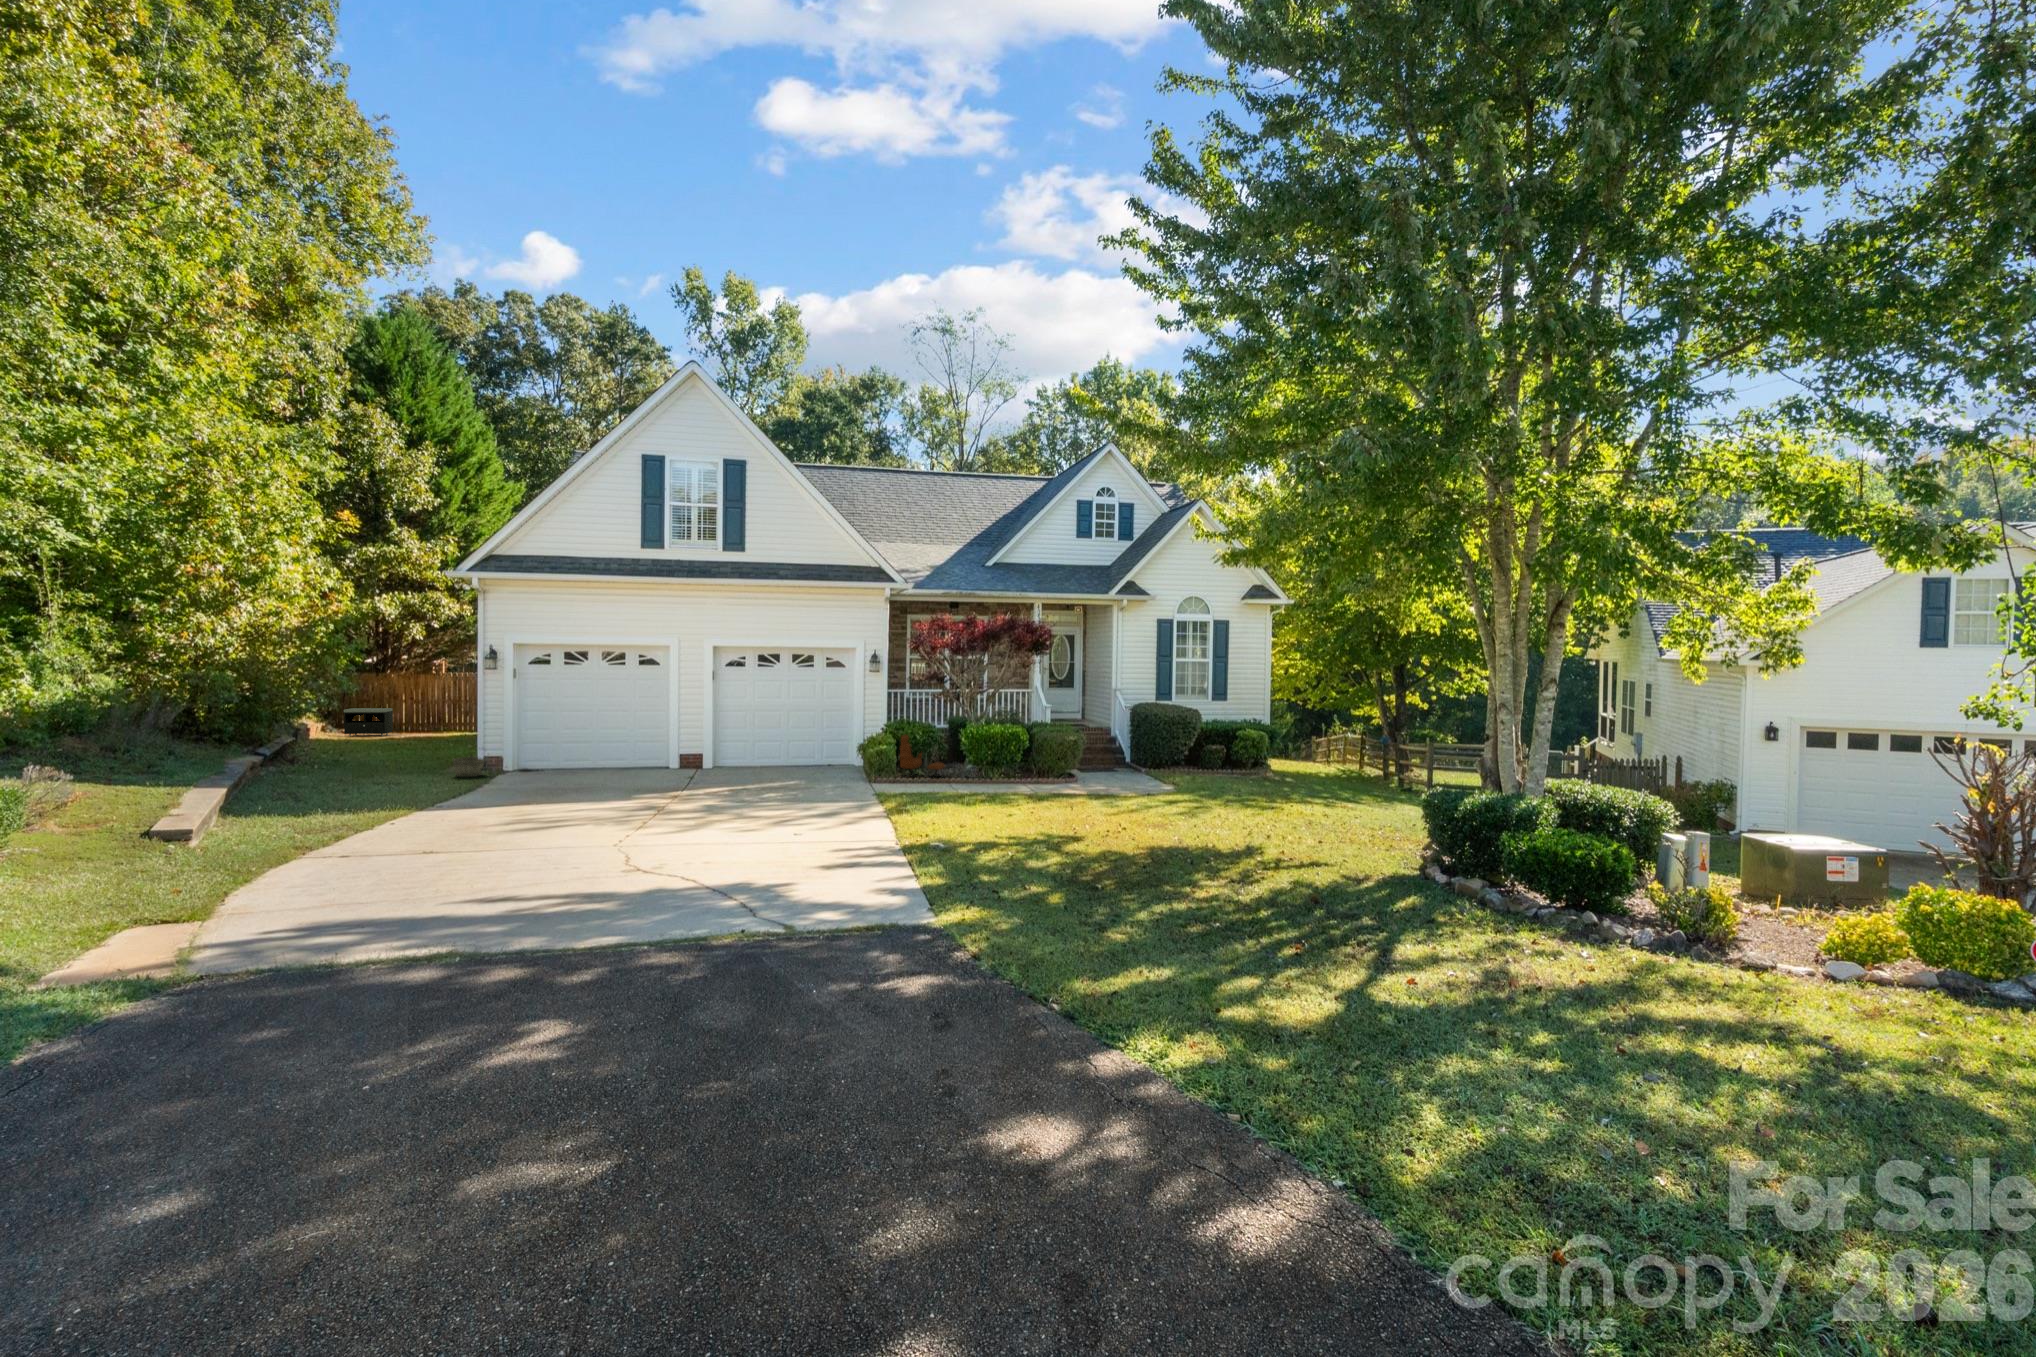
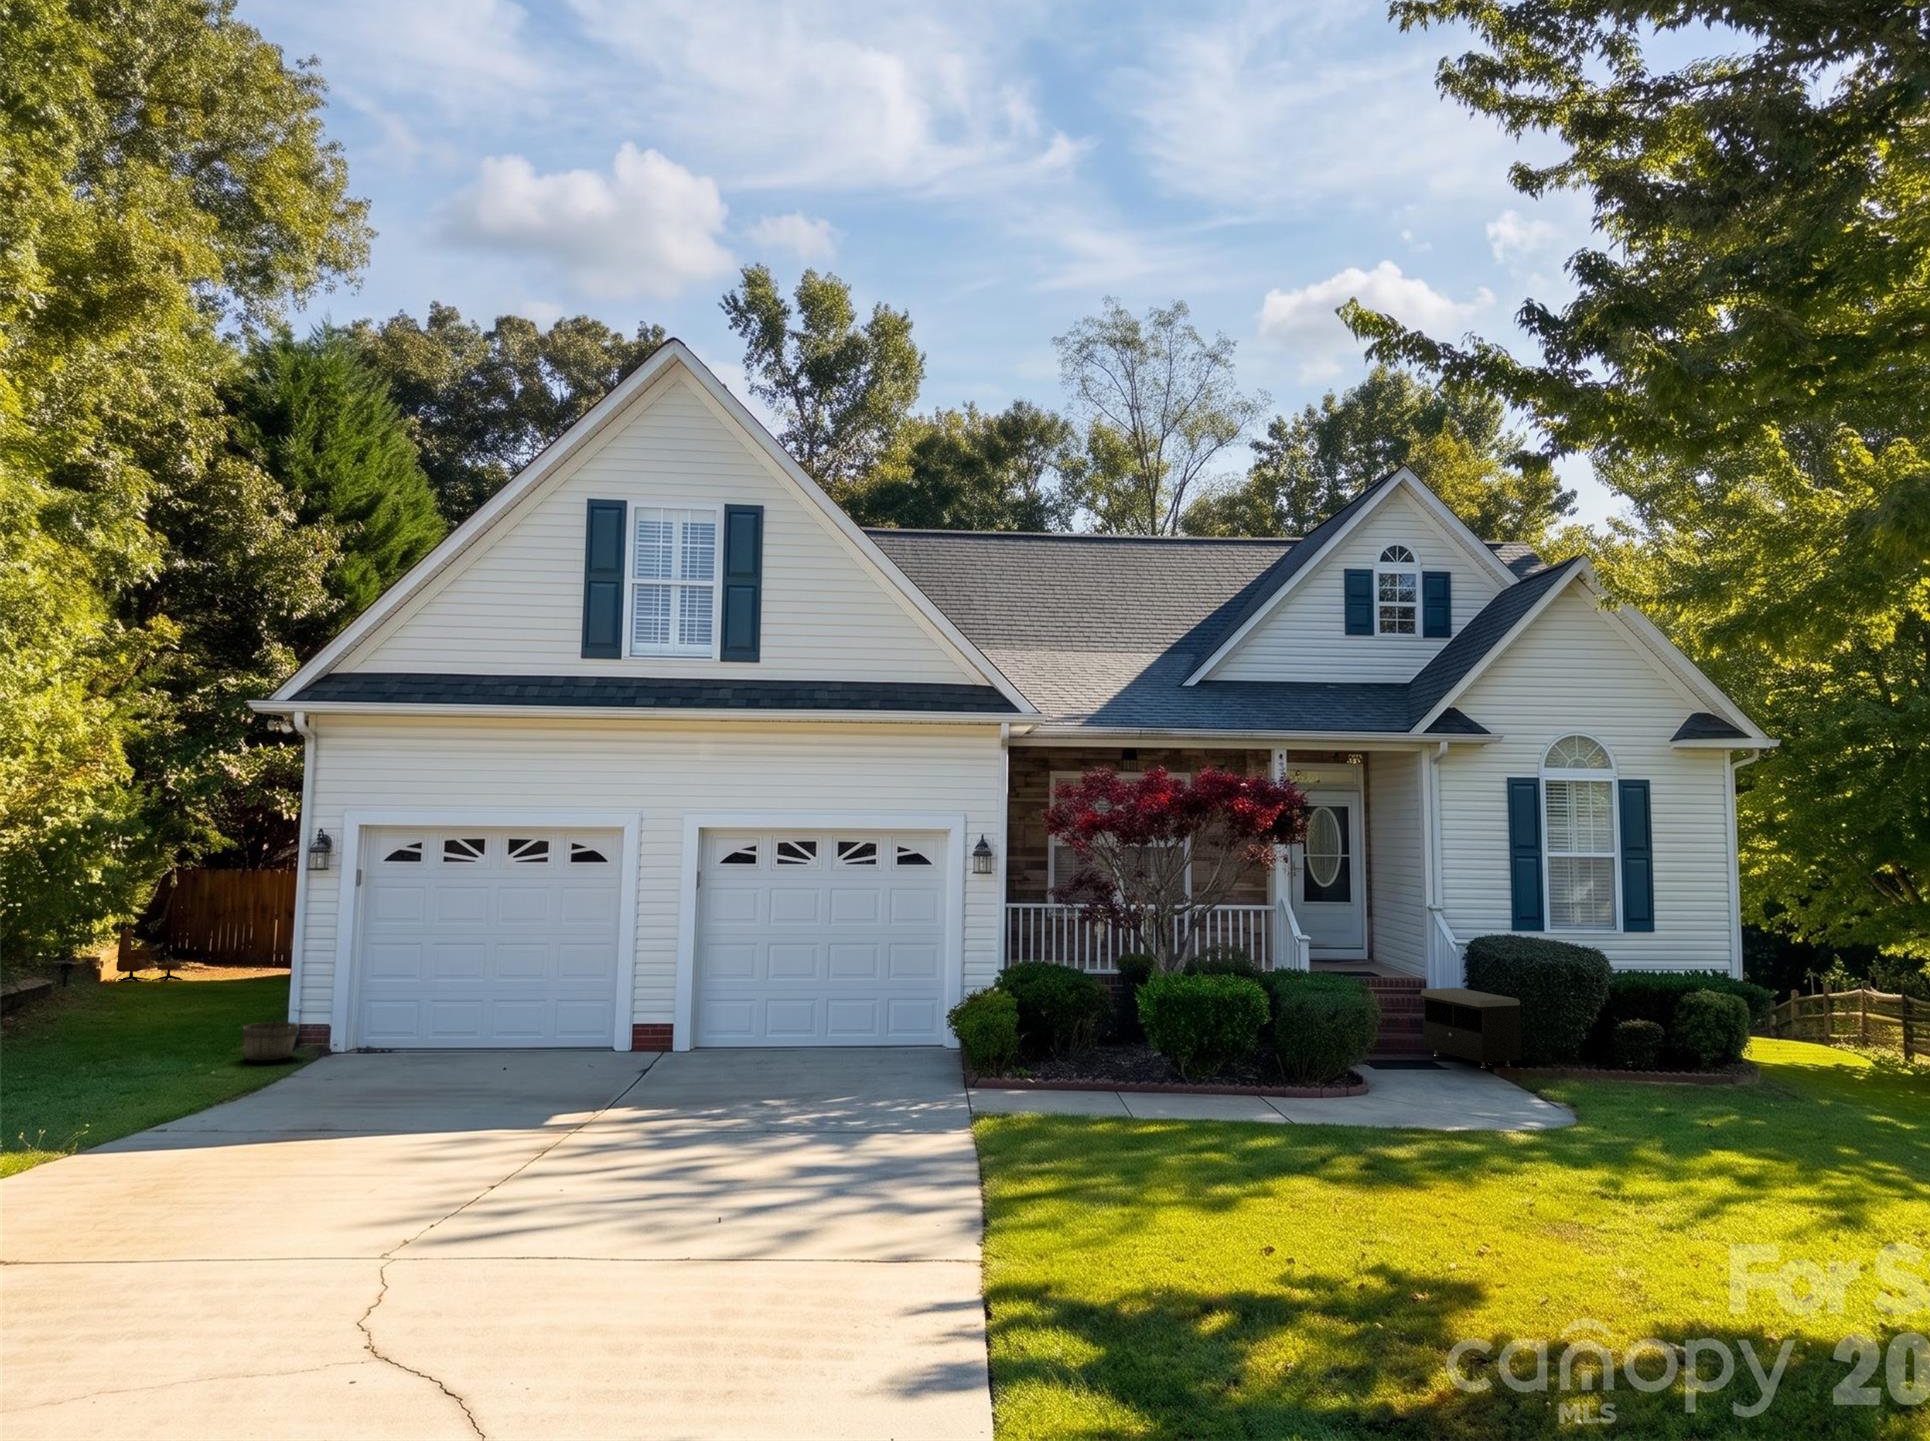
storage bench: present [344,708,393,737] -> present [1421,988,1521,1068]
lounge chair: present [900,734,945,778] -> present [116,929,182,983]

